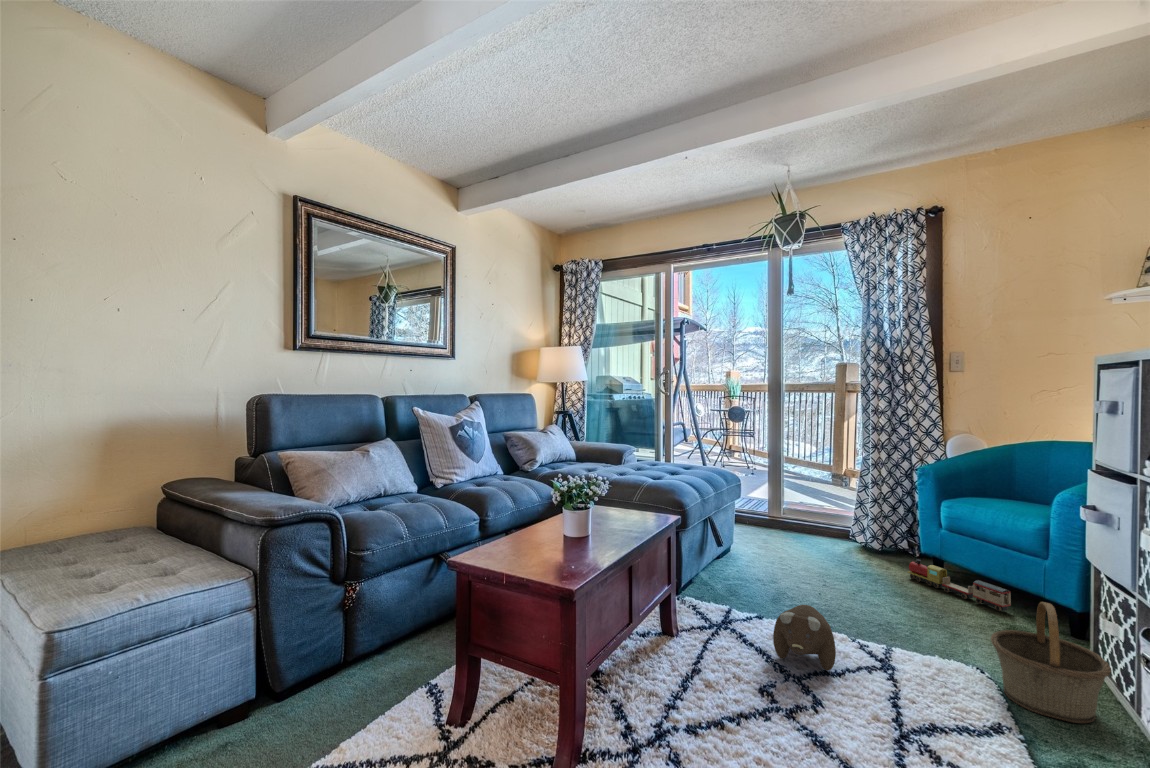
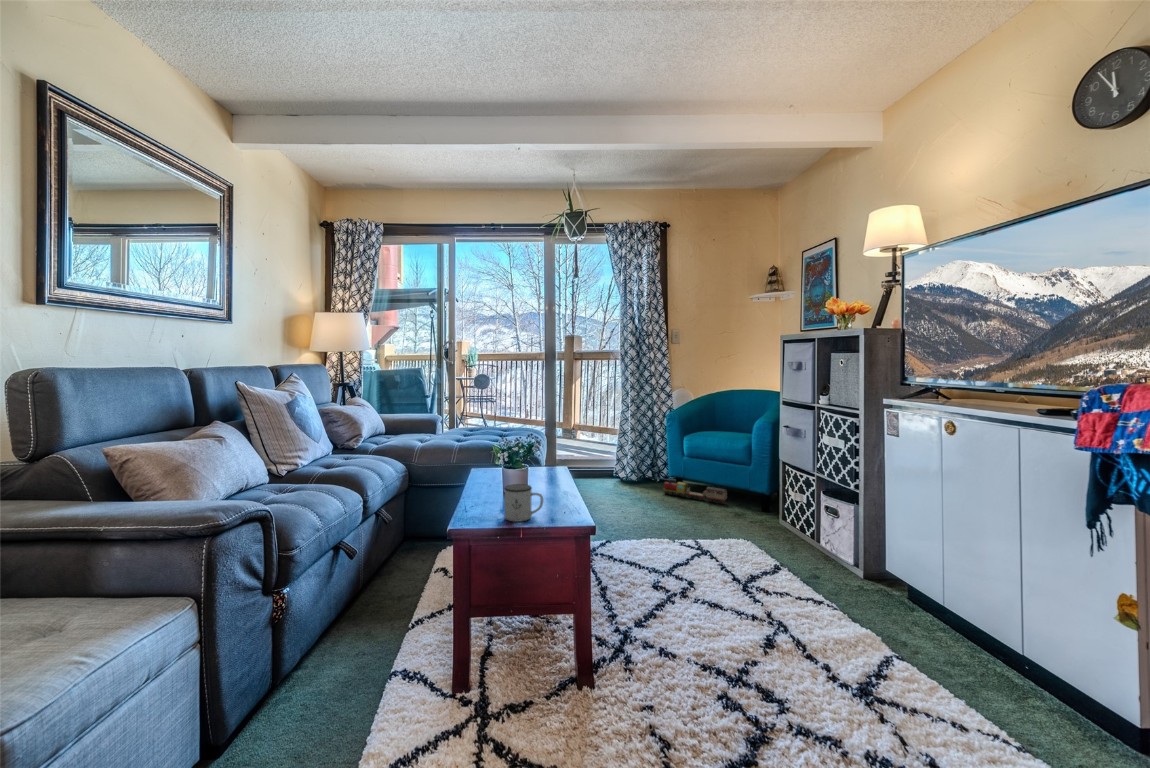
mug: none [503,518,540,559] -> present [505,484,543,522]
basket: present [991,602,1111,723] -> none [751,489,809,554]
plush toy: present [773,605,836,671] -> none [640,520,682,562]

